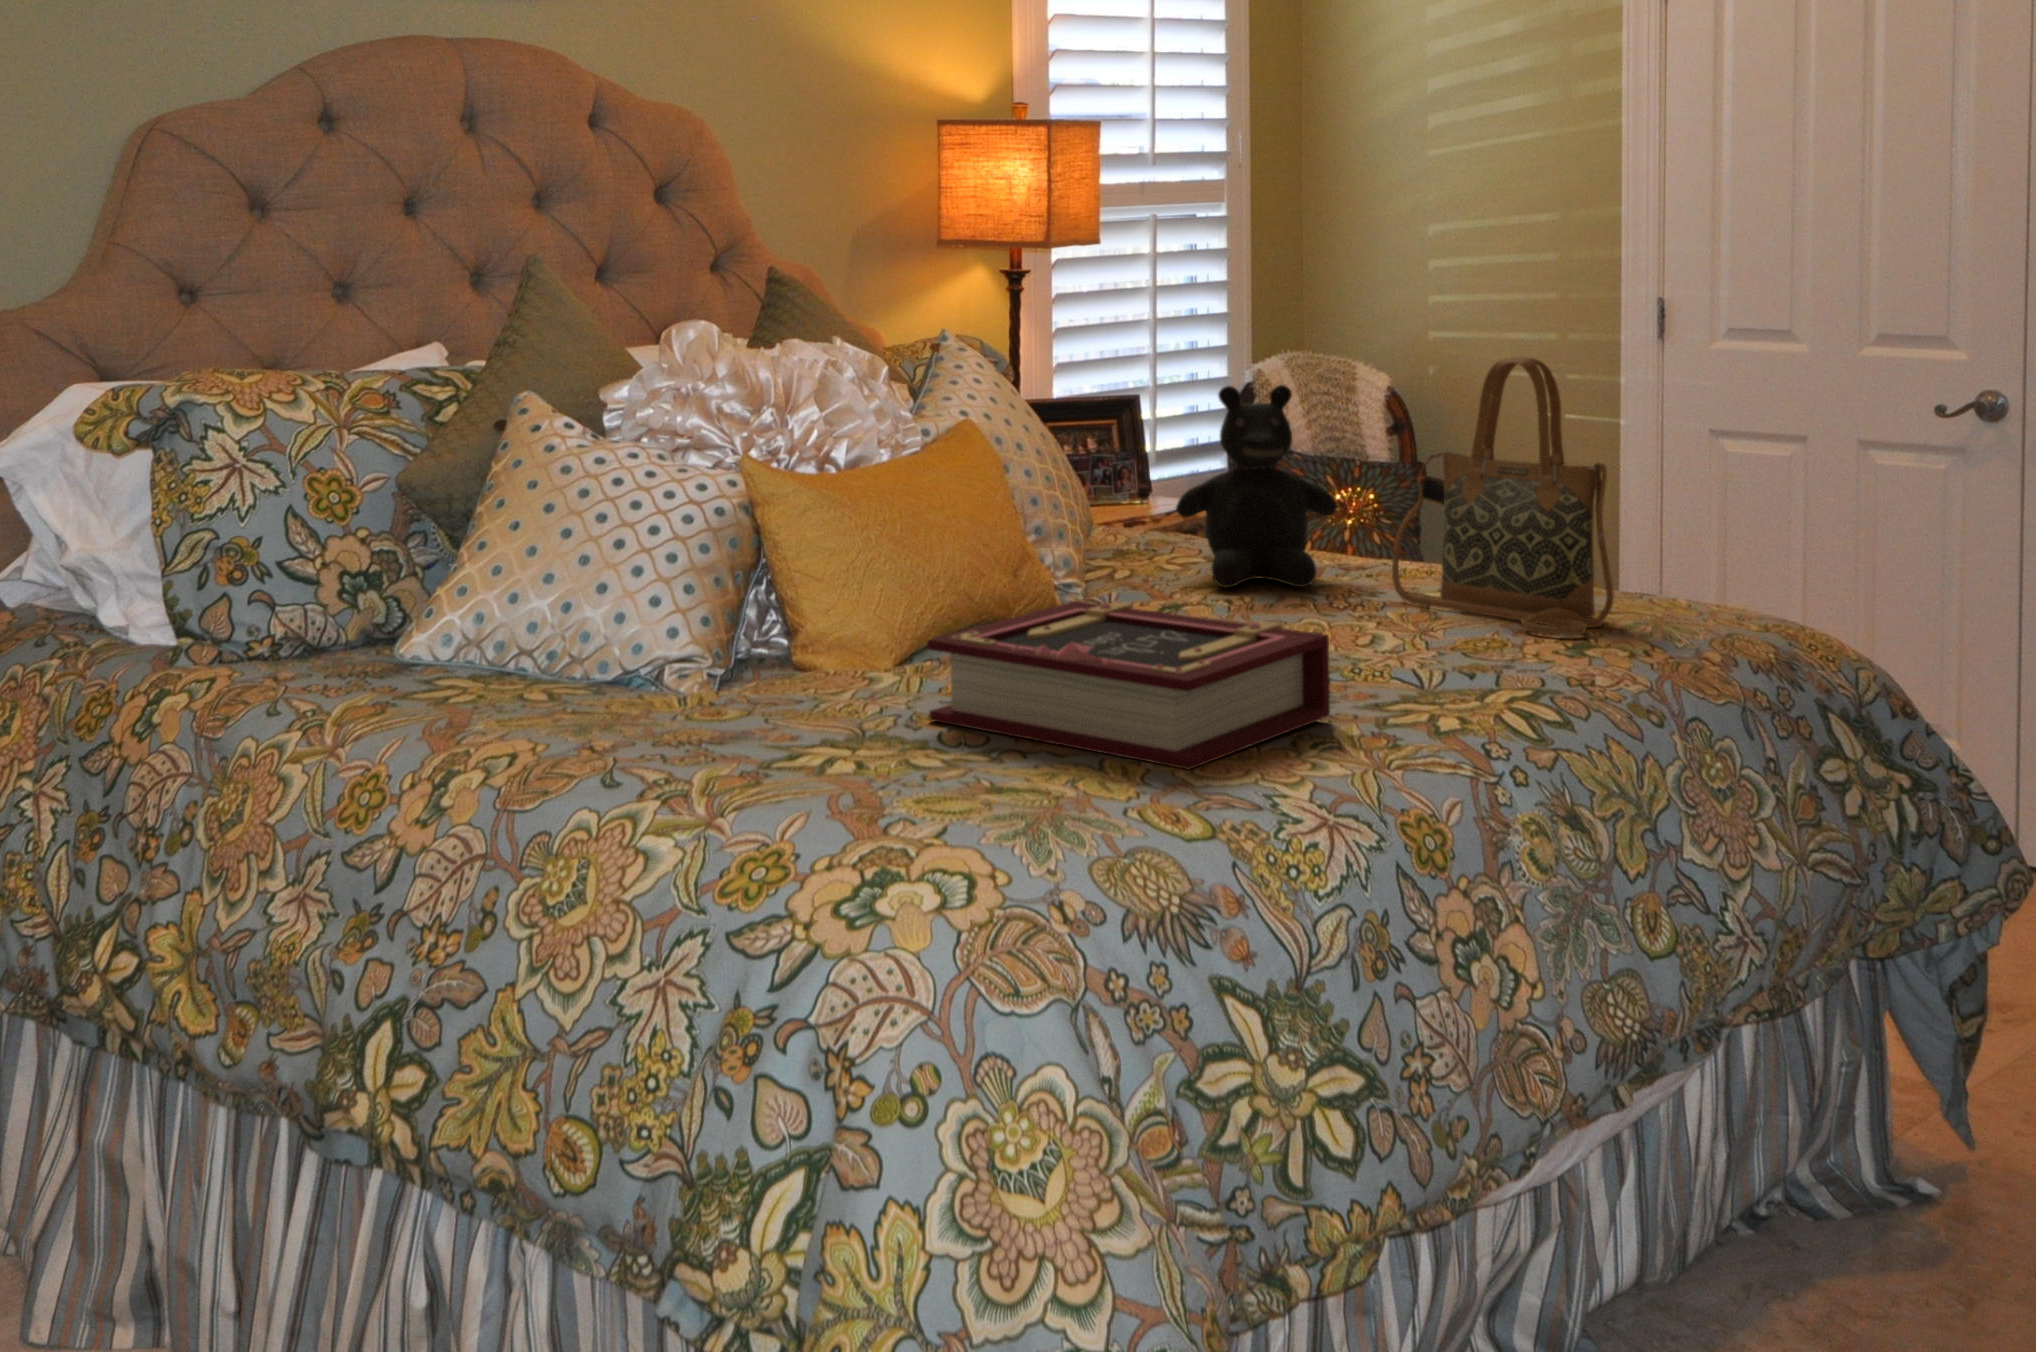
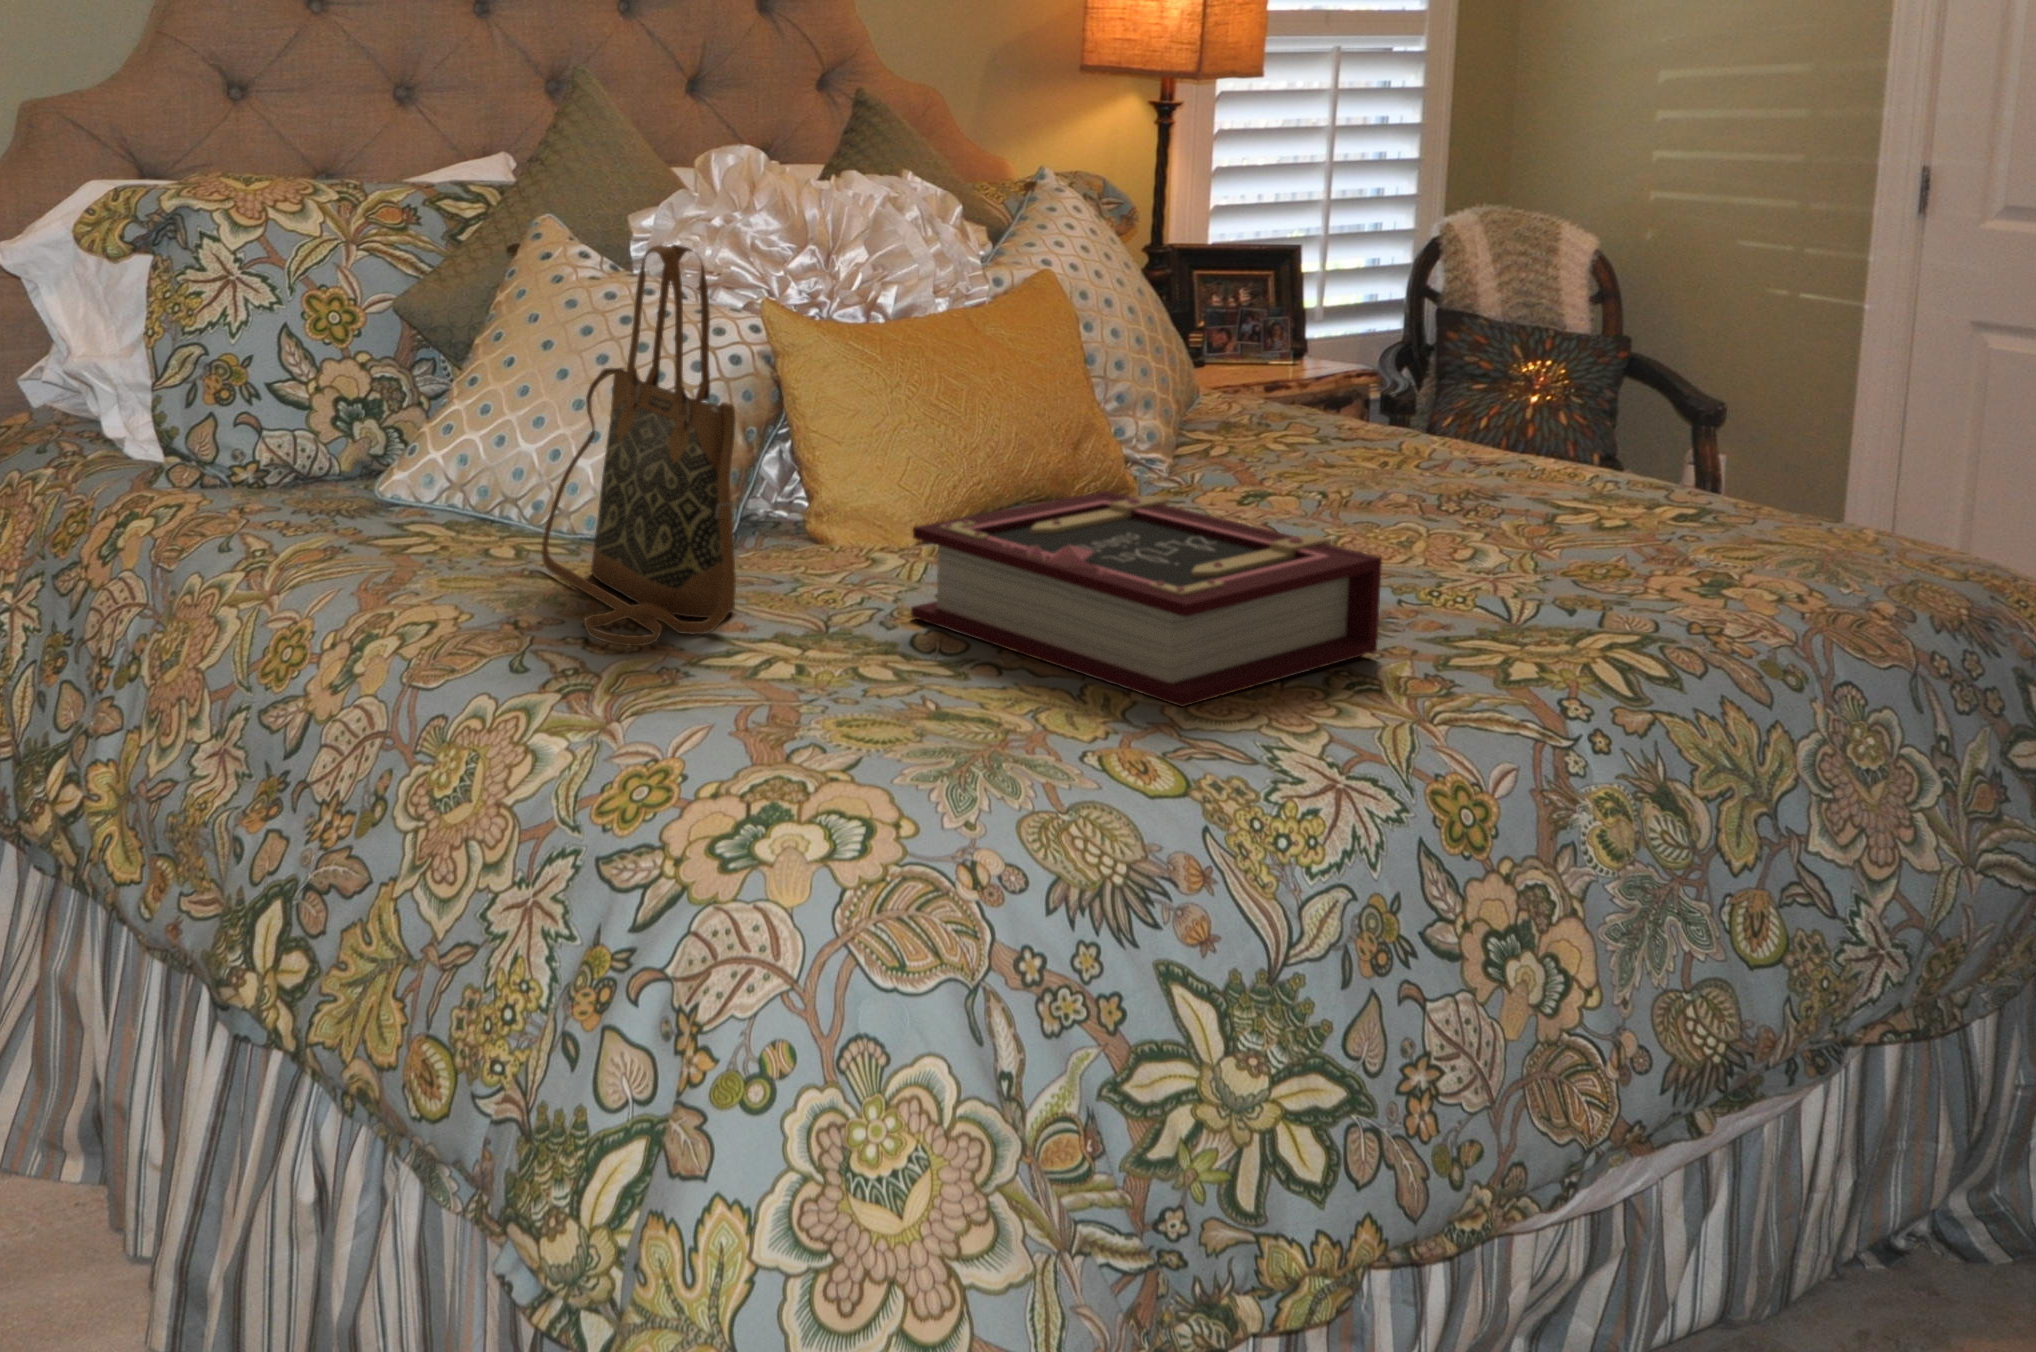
handbag: present [1392,357,1614,635] -> present [541,244,736,646]
teddy bear: present [1176,385,1337,588] -> none [1278,247,1467,483]

